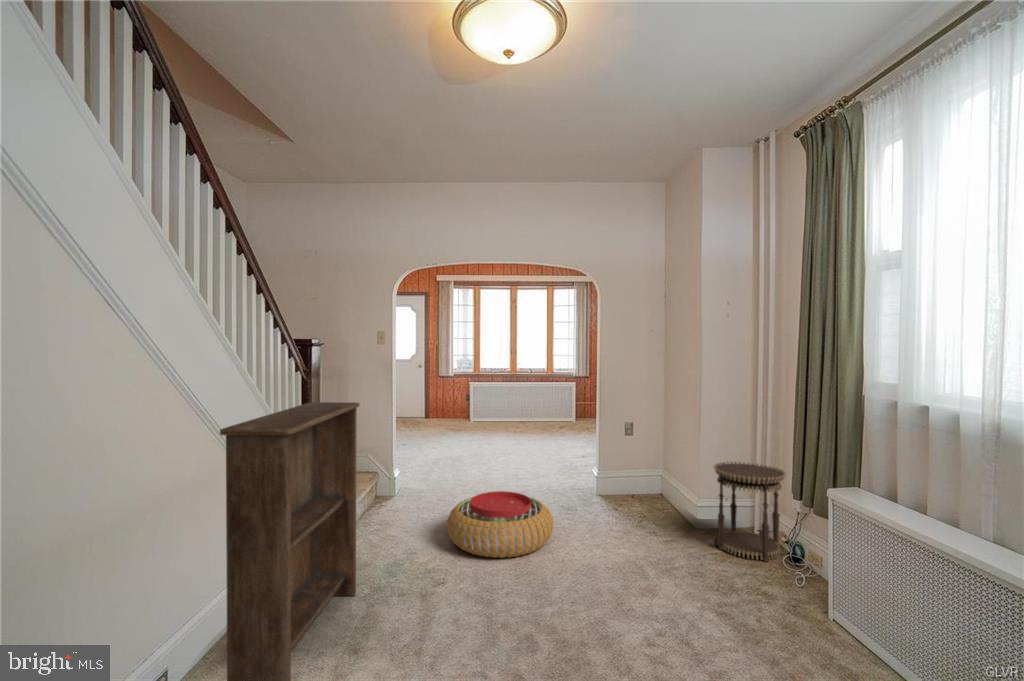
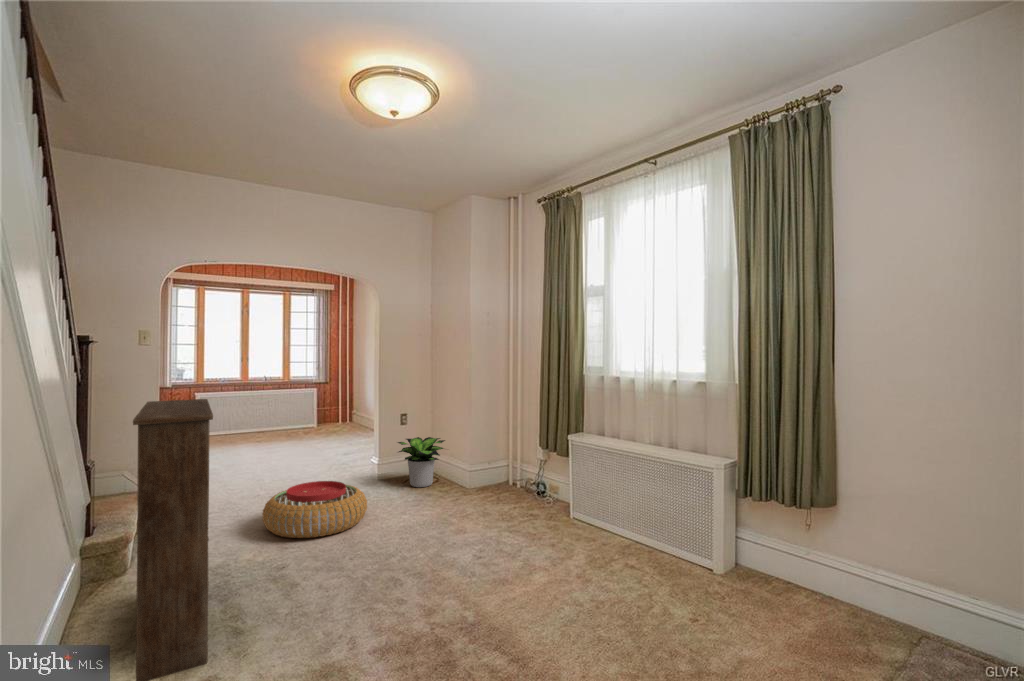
potted plant: none [609,452,678,515] -> present [398,437,445,487]
side table: present [714,461,786,561] -> none [486,431,533,498]

